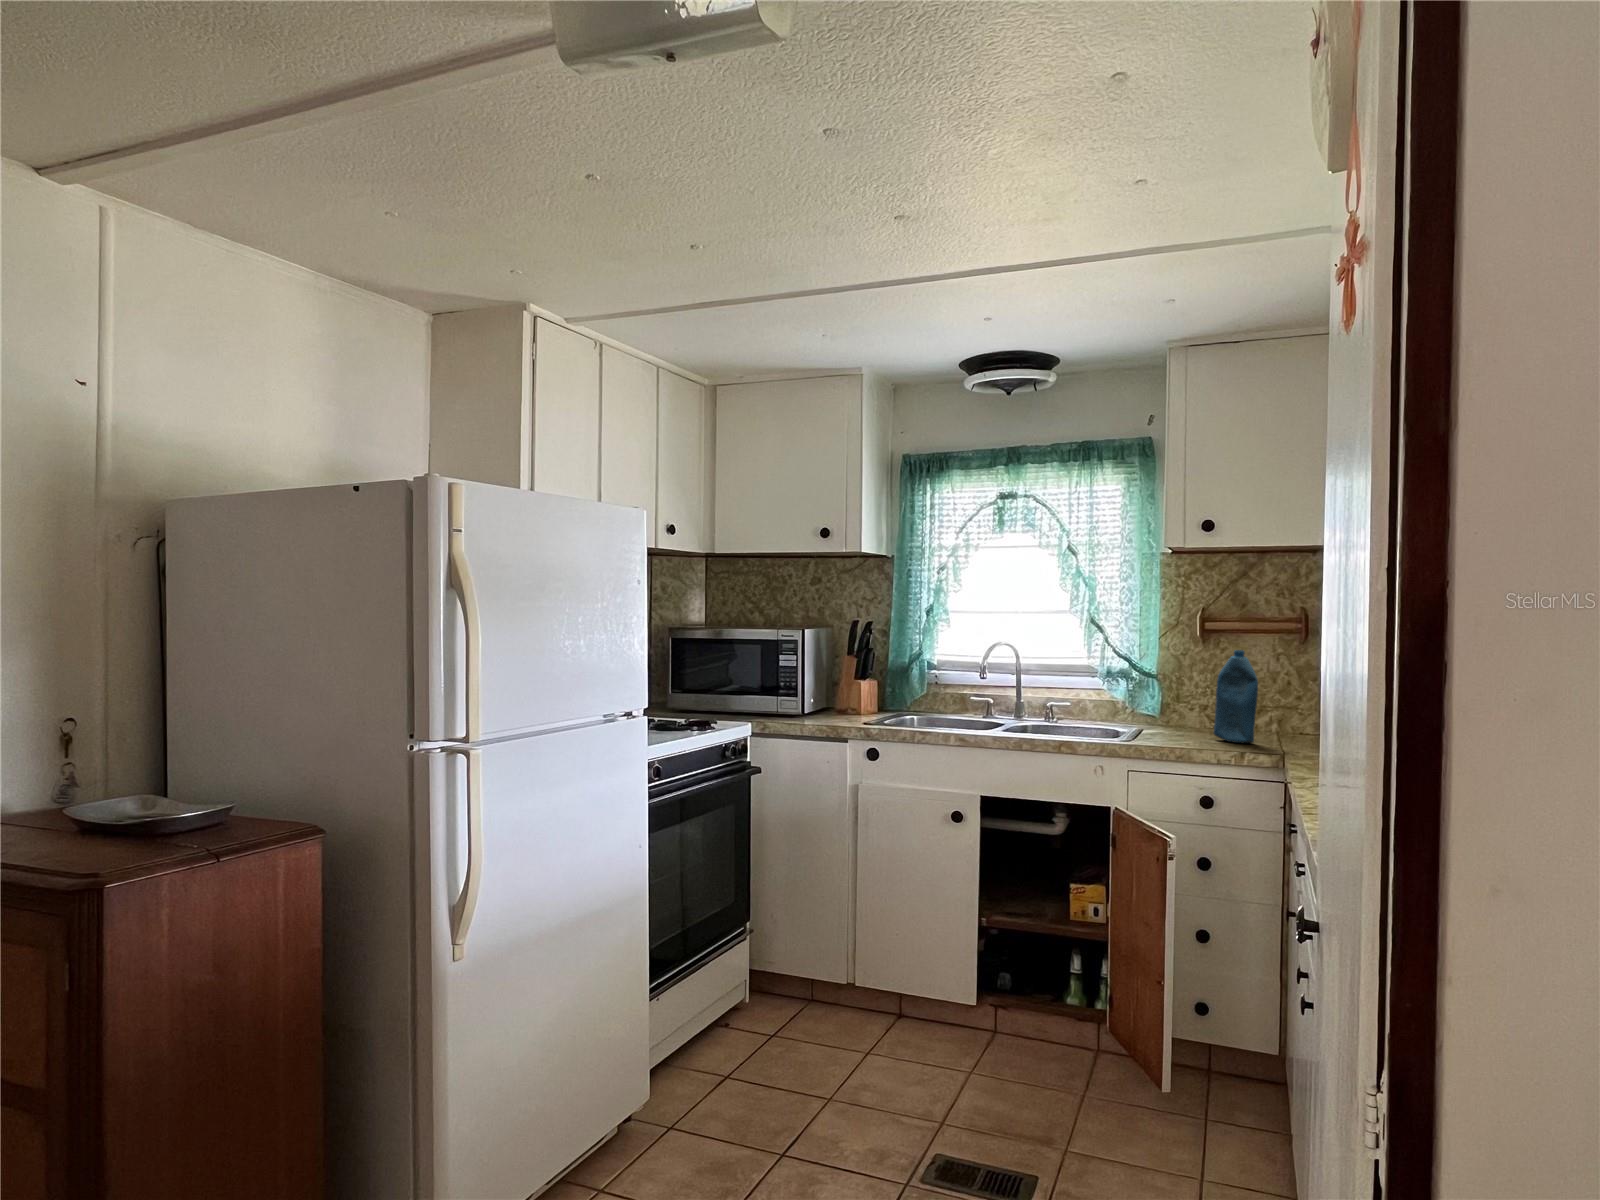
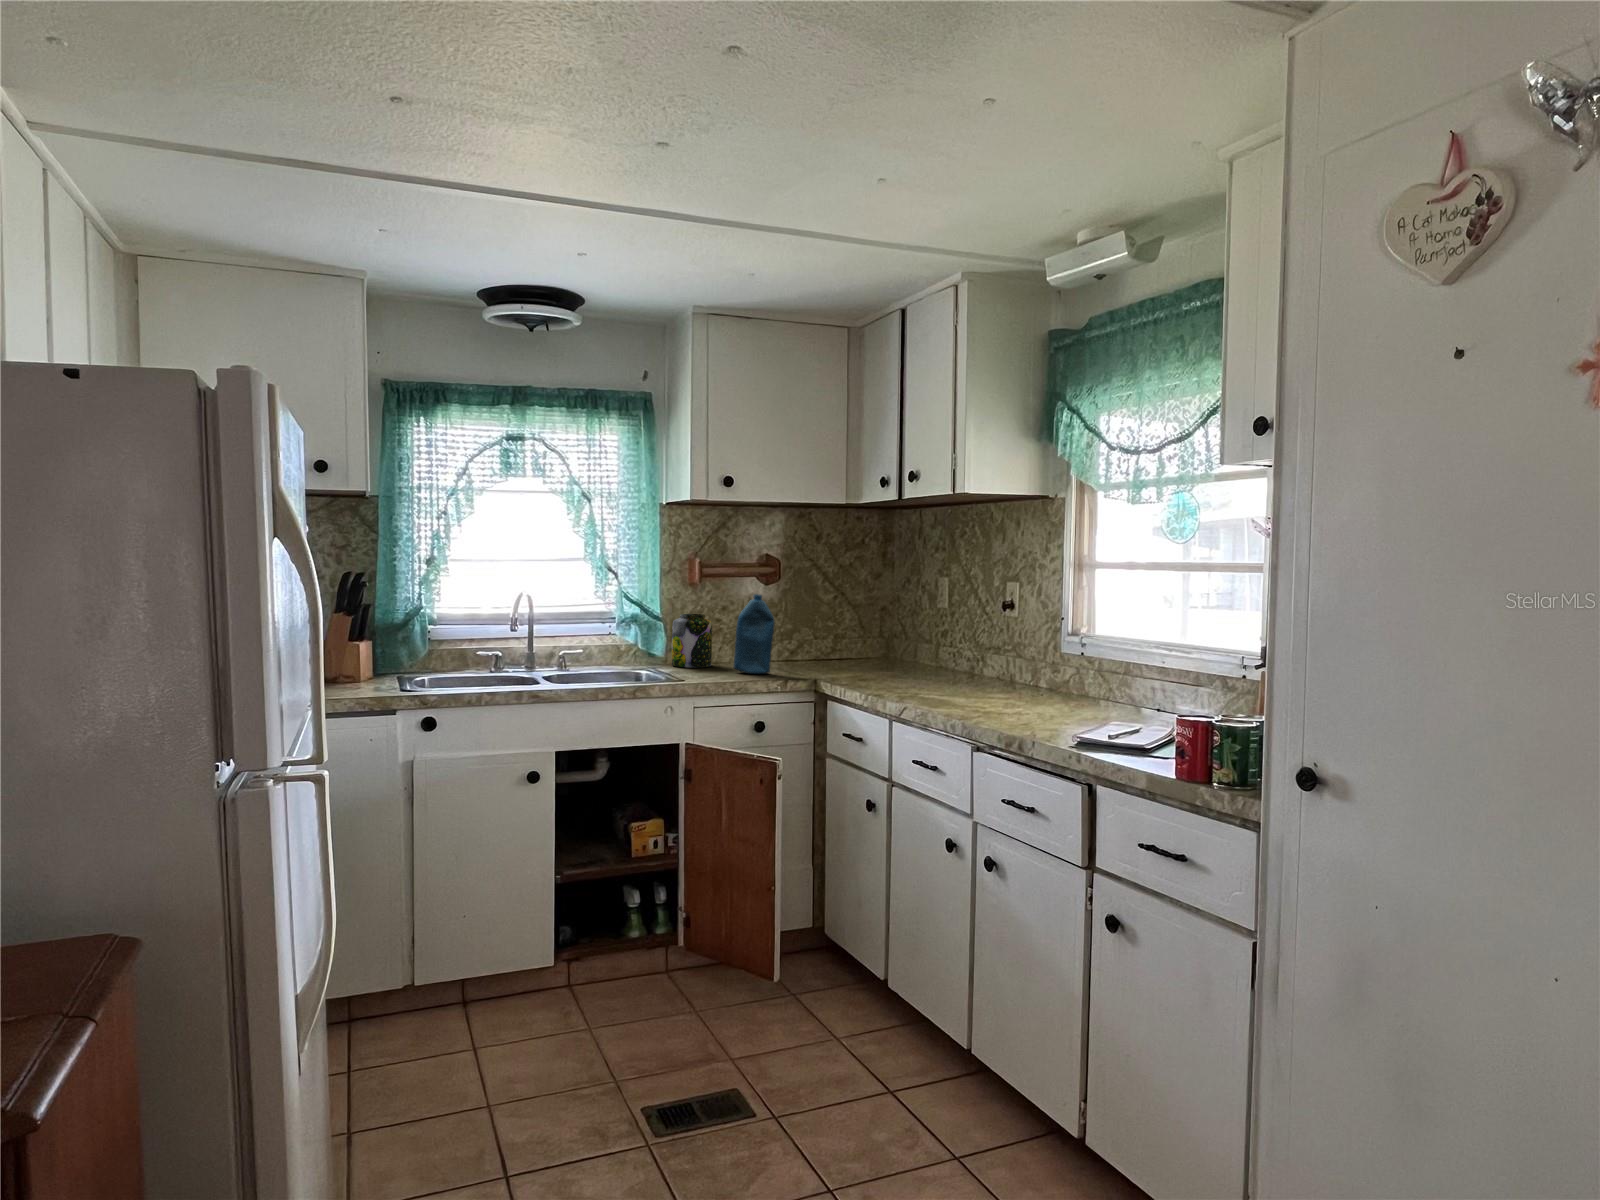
jar: none [1166,672,1211,732] -> present [672,614,712,668]

